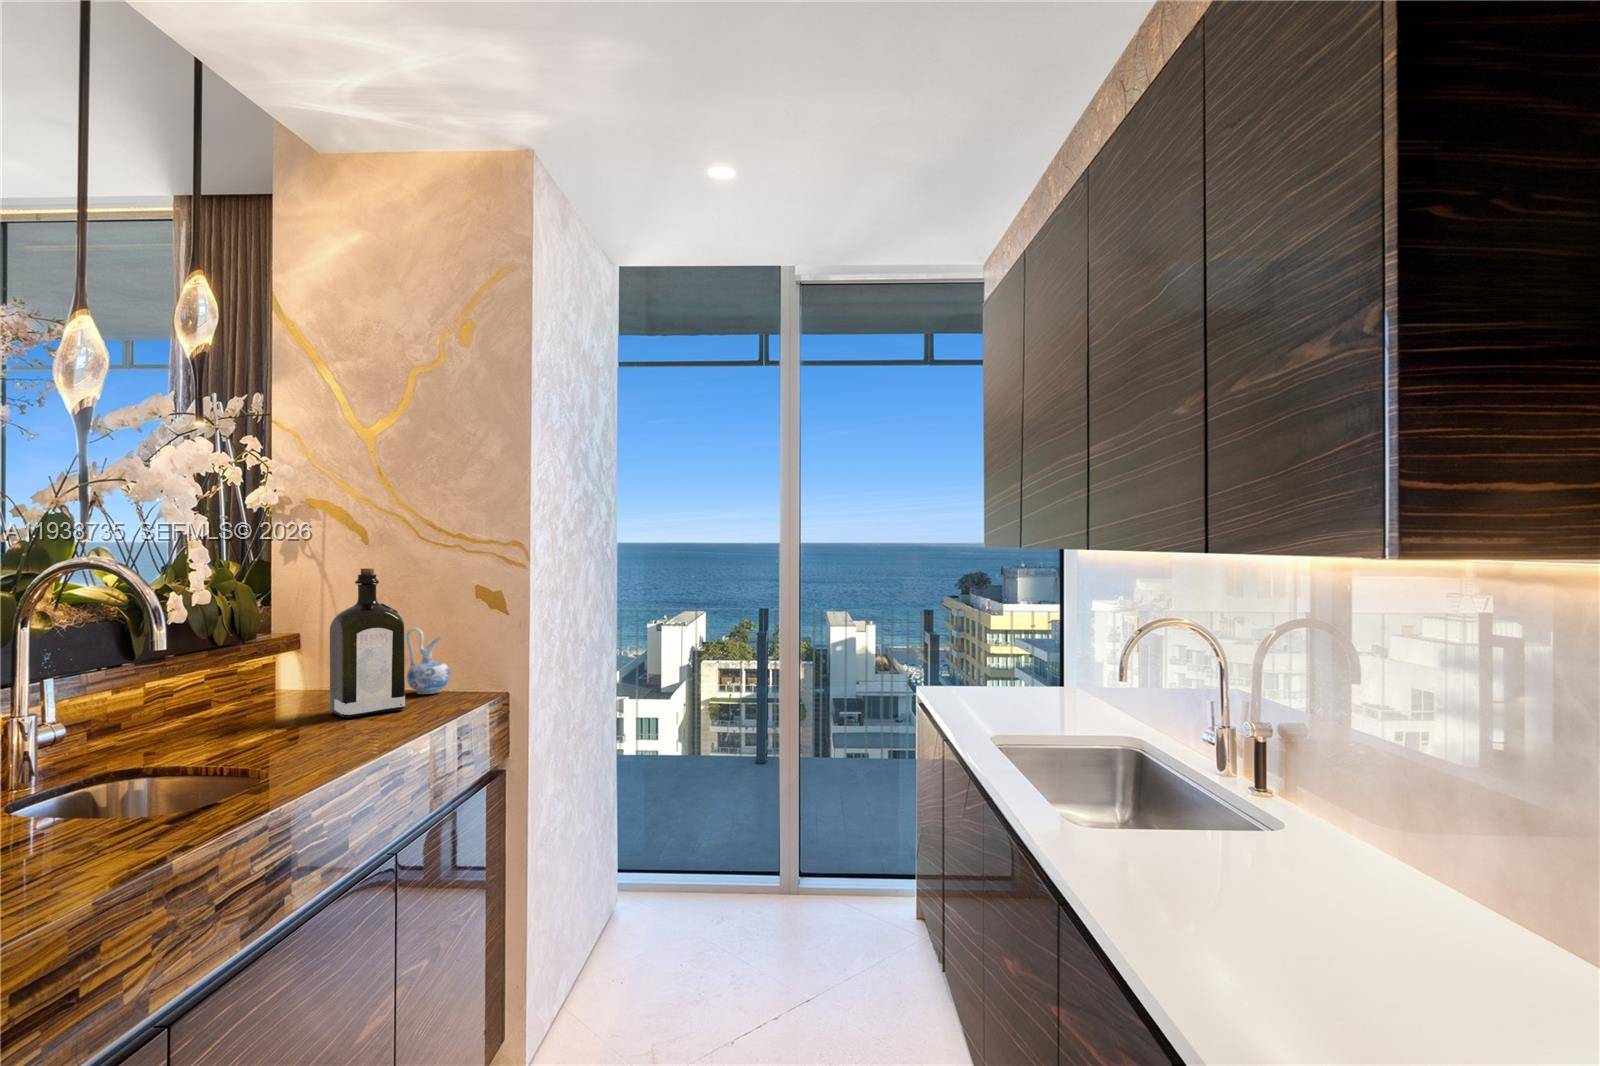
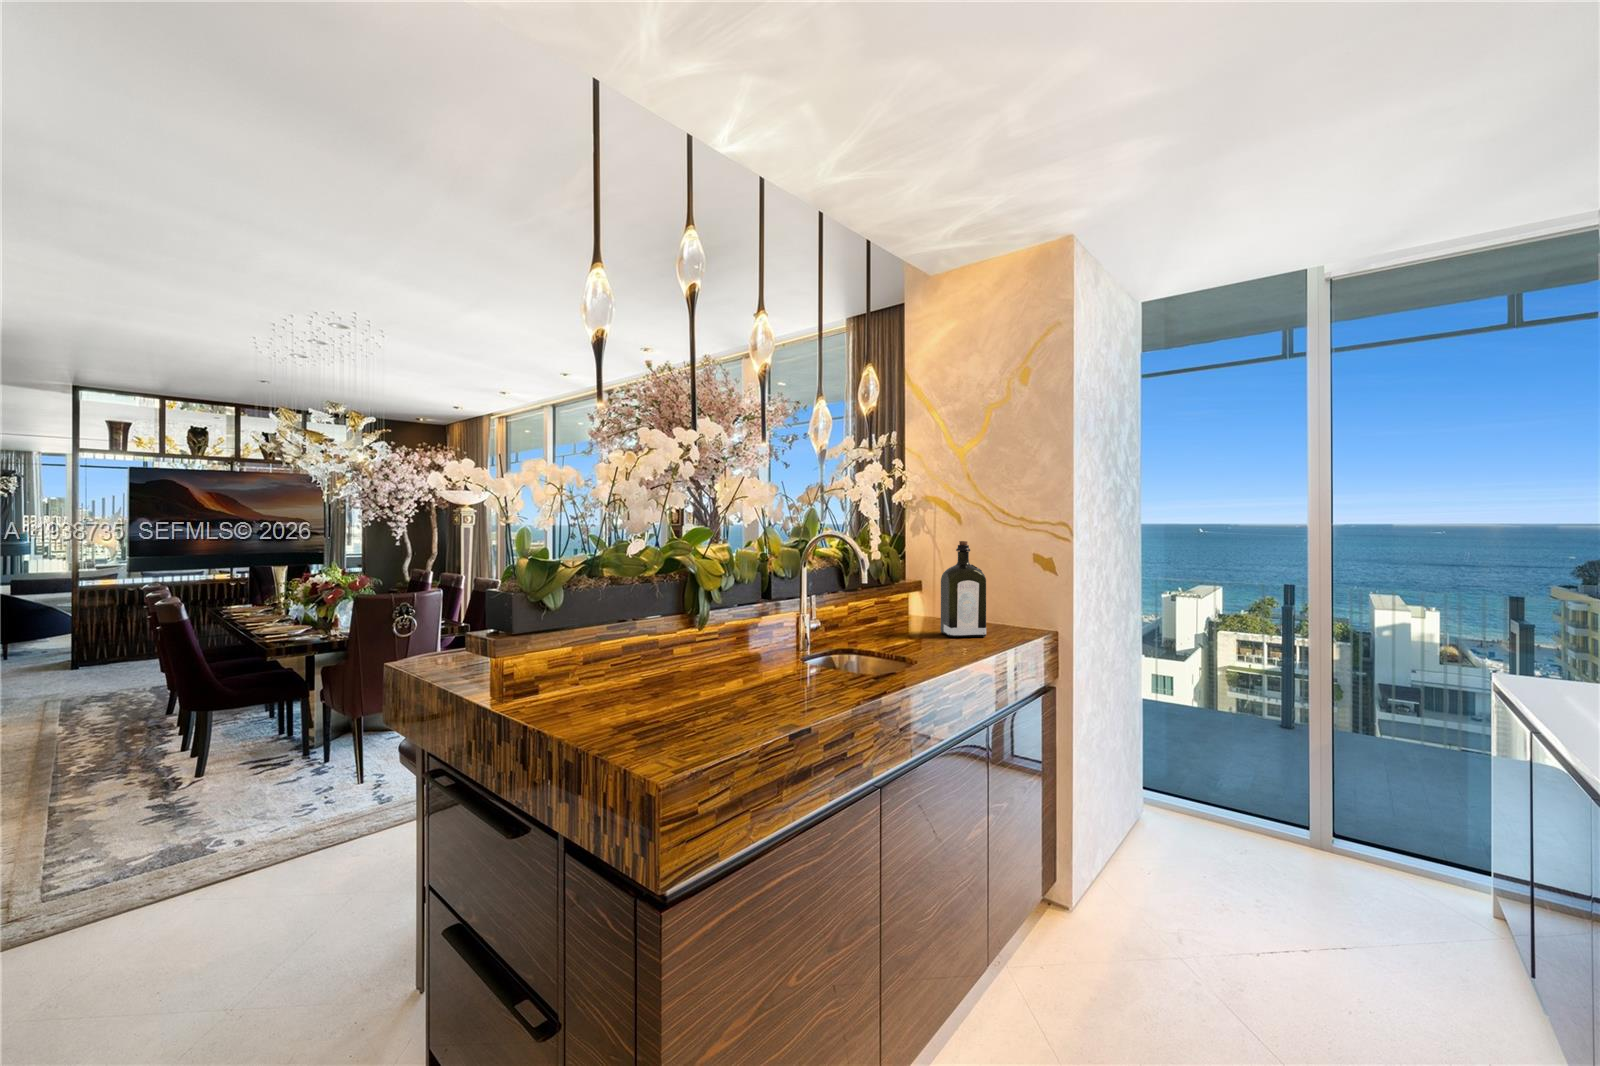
ceramic pitcher: present [406,628,450,694] -> none [985,583,1013,629]

